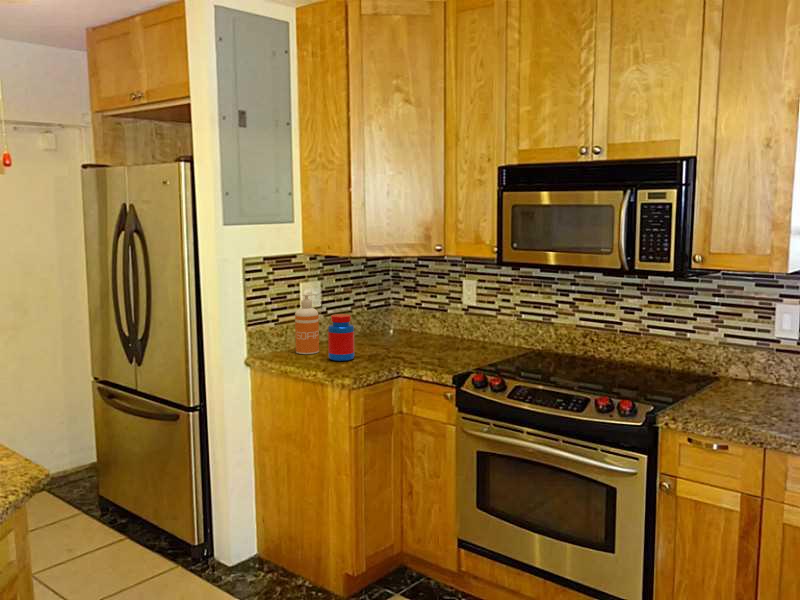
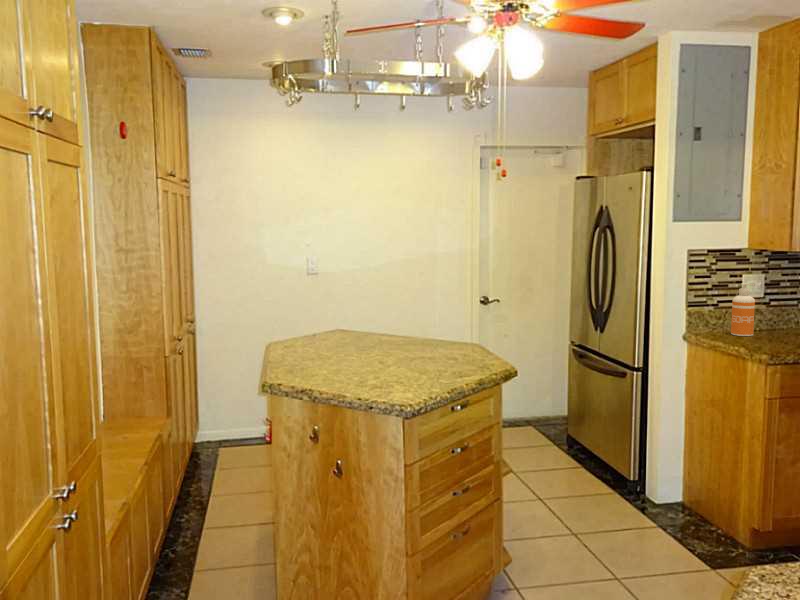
jar: present [328,314,354,361] -> none [758,302,785,343]

